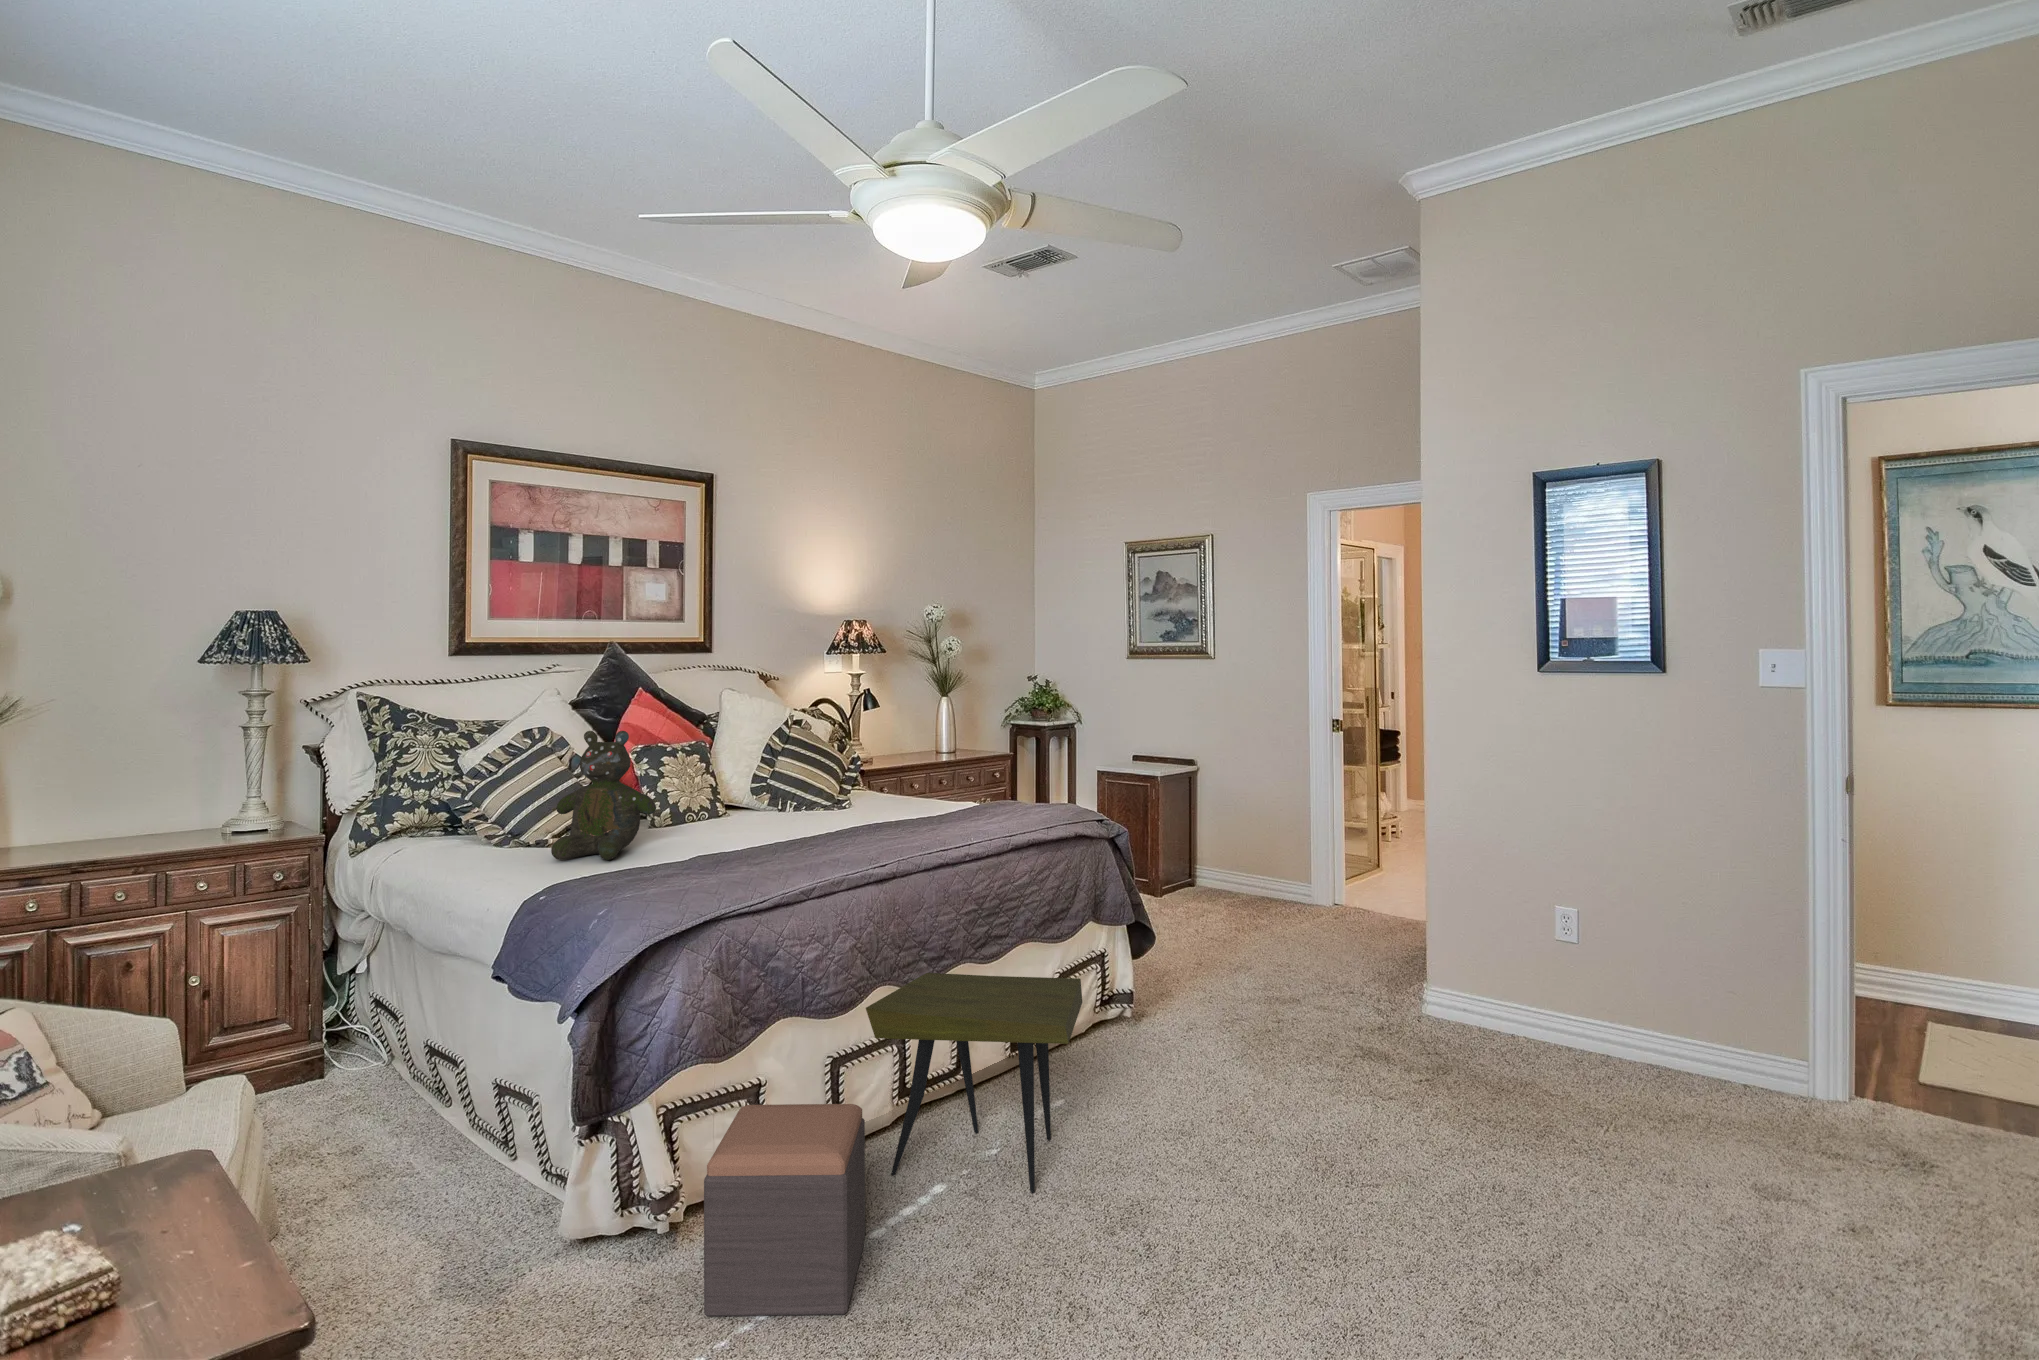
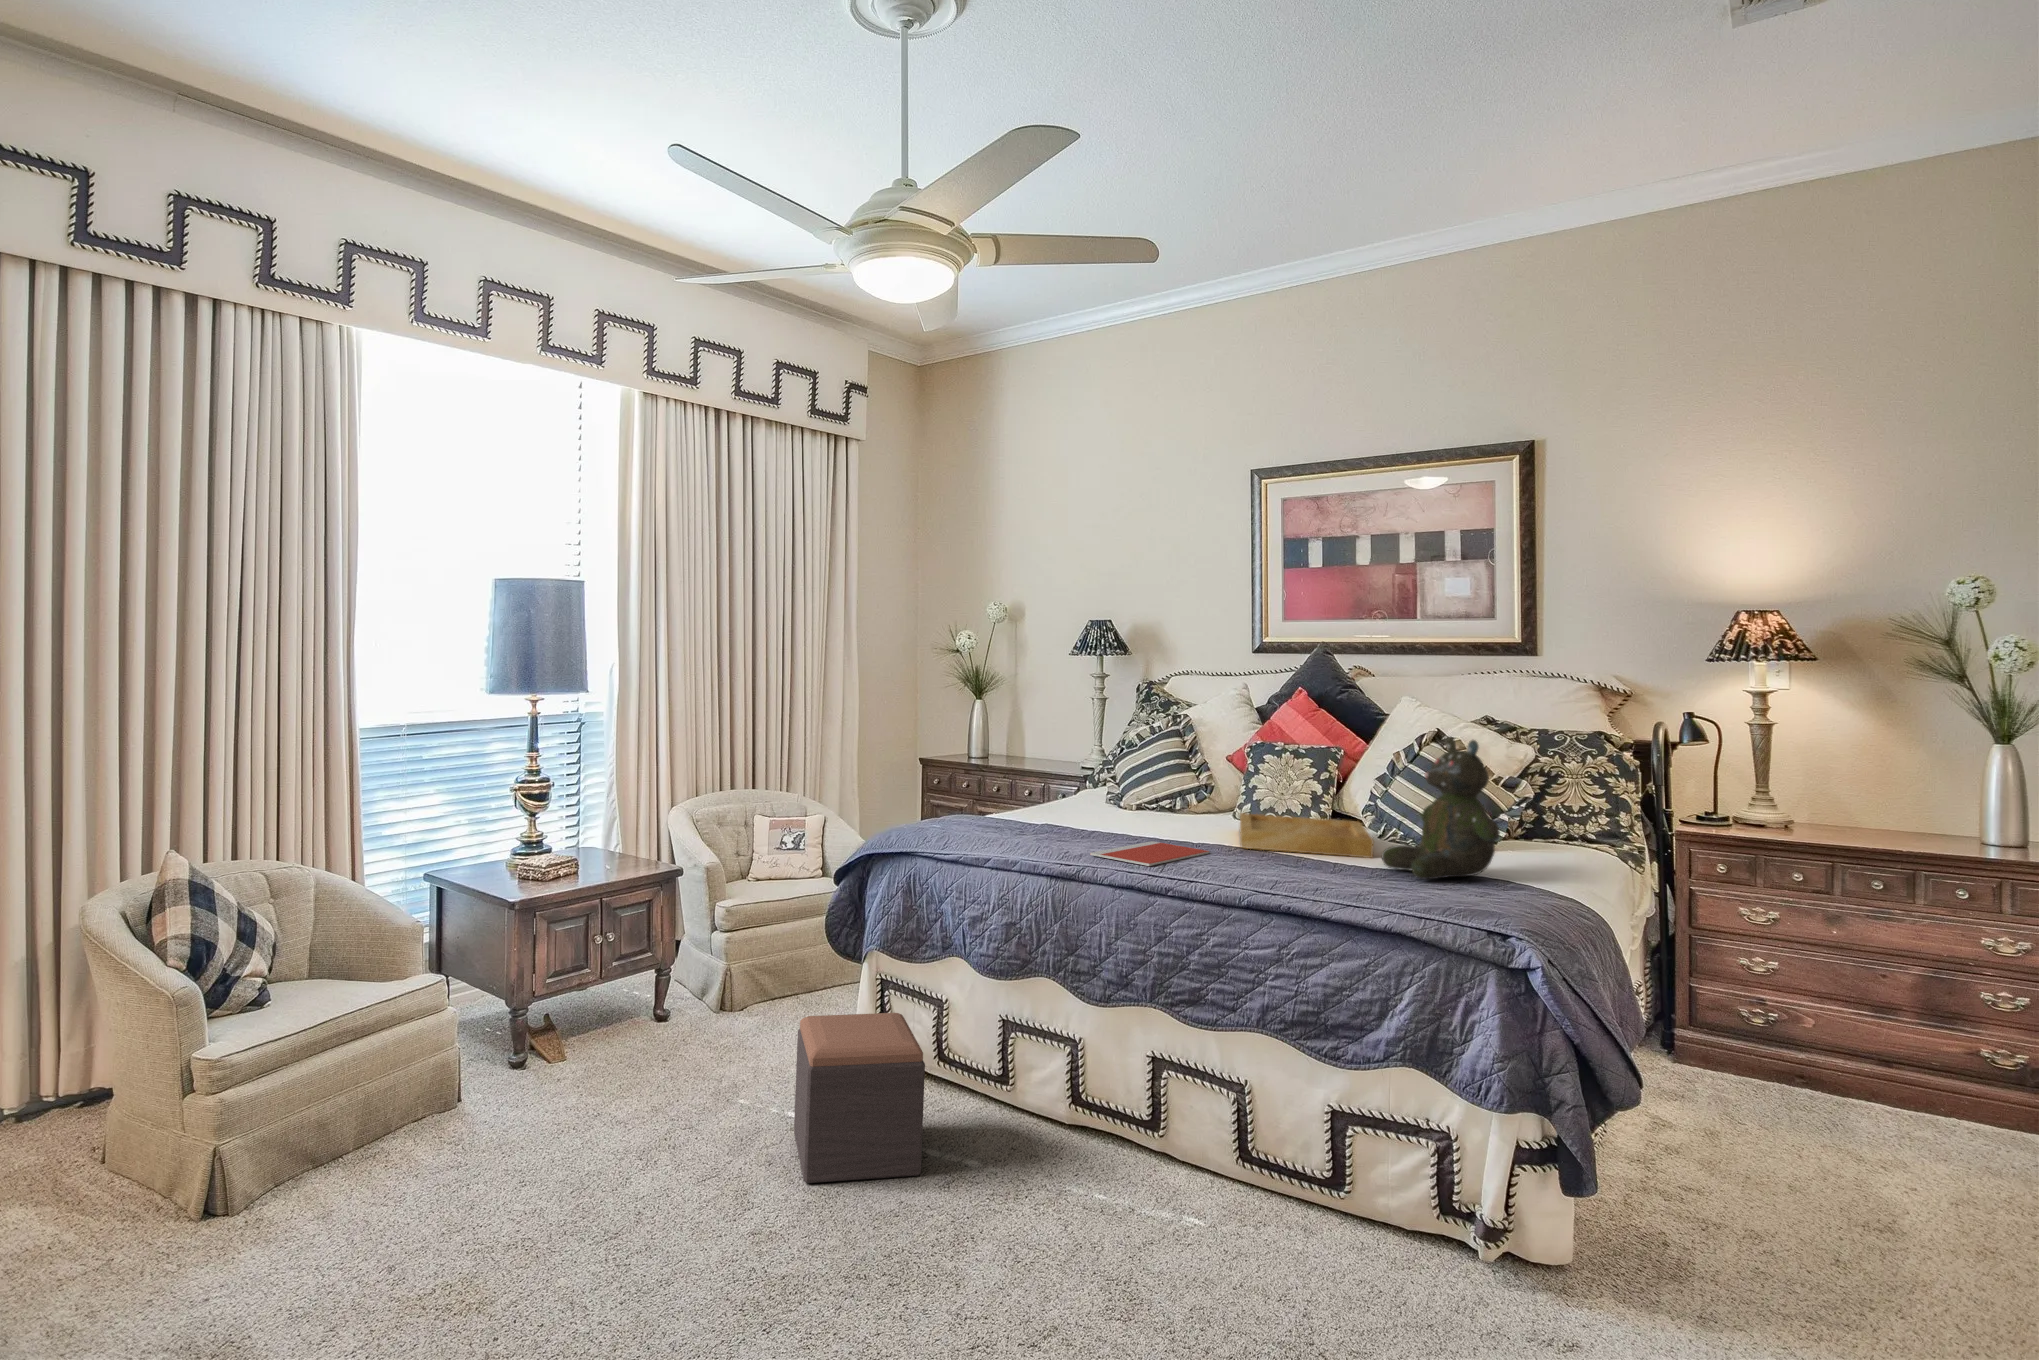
teddy bear: present [551,731,656,860] -> present [1382,737,1500,879]
tray: none [714,800,869,838] -> present [1240,813,1373,858]
notebook: none [752,844,859,870] -> present [1090,841,1210,866]
side table: present [866,973,1082,1193] -> none [1036,993,1204,1254]

